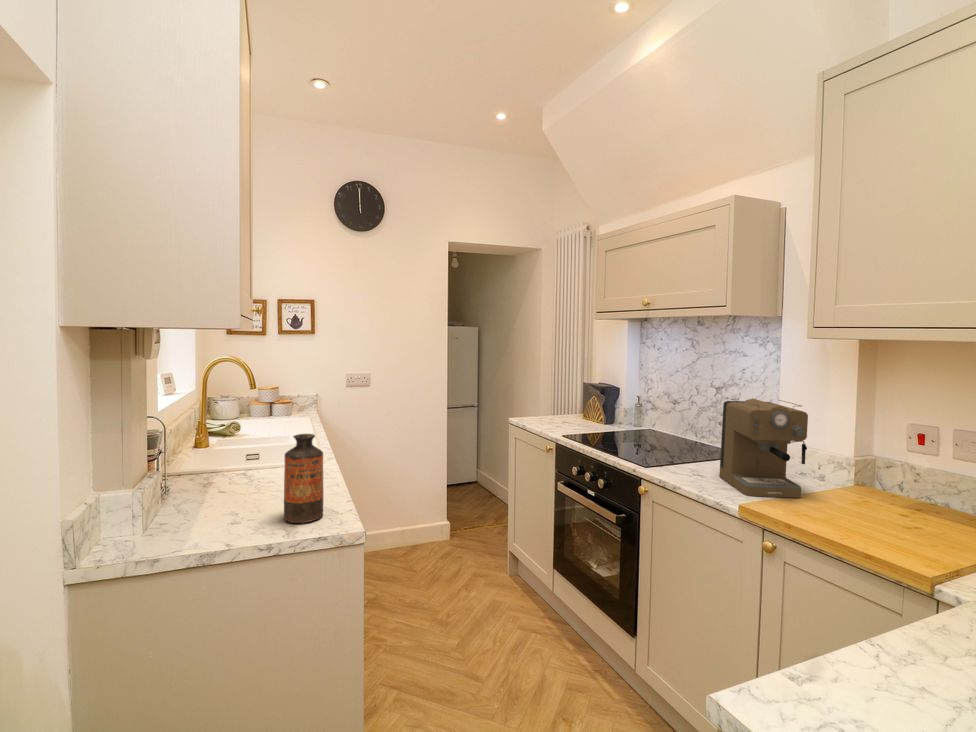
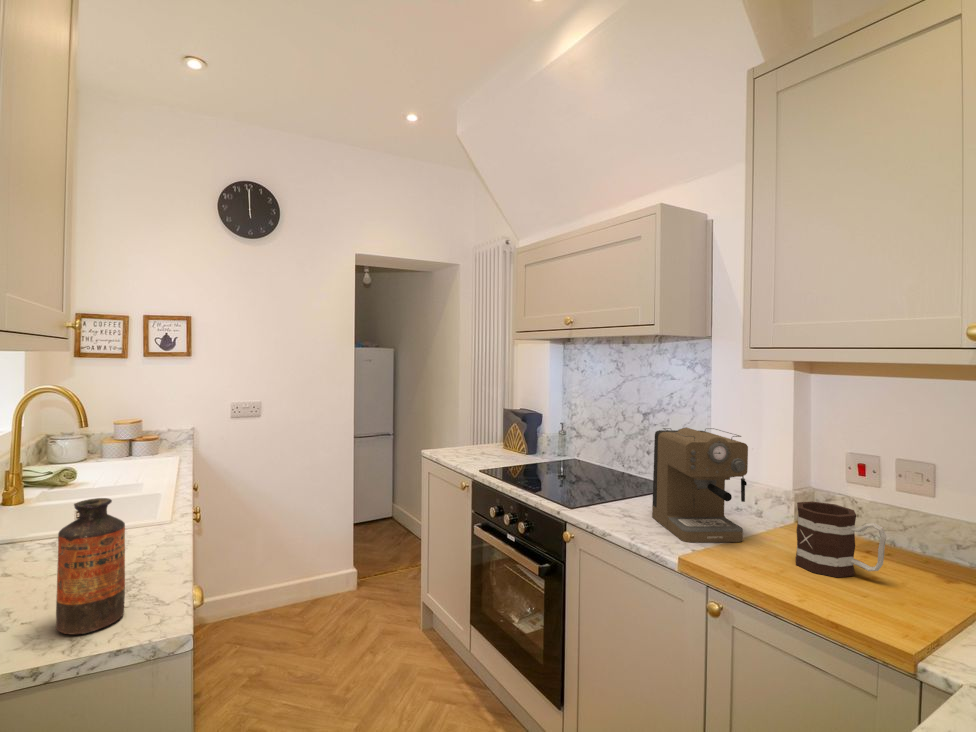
mug: none [846,463,929,527] -> present [795,501,886,577]

